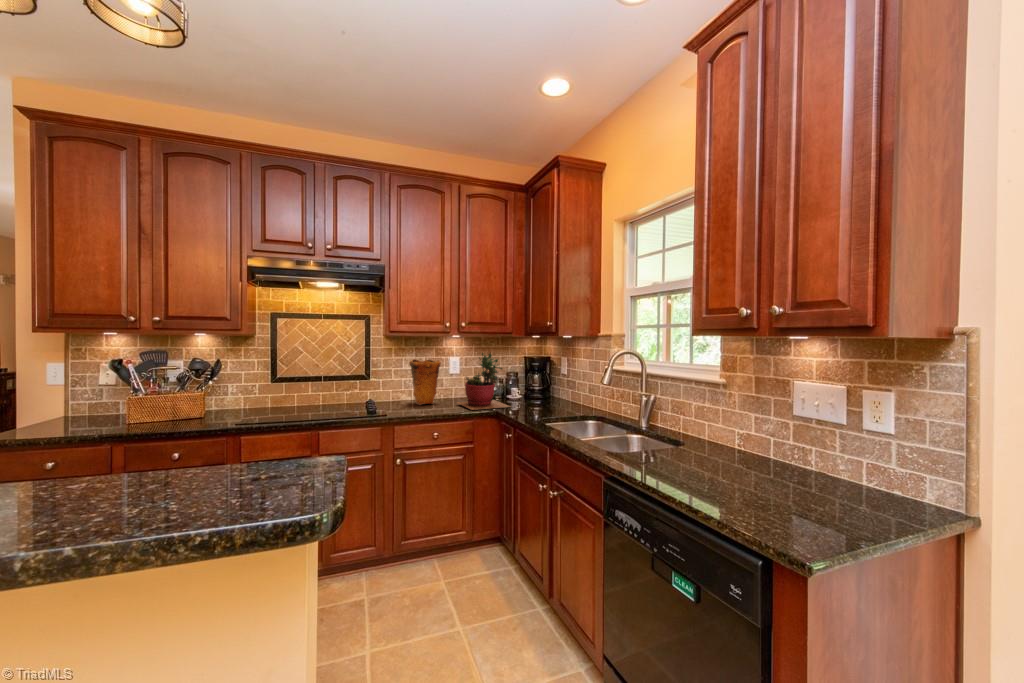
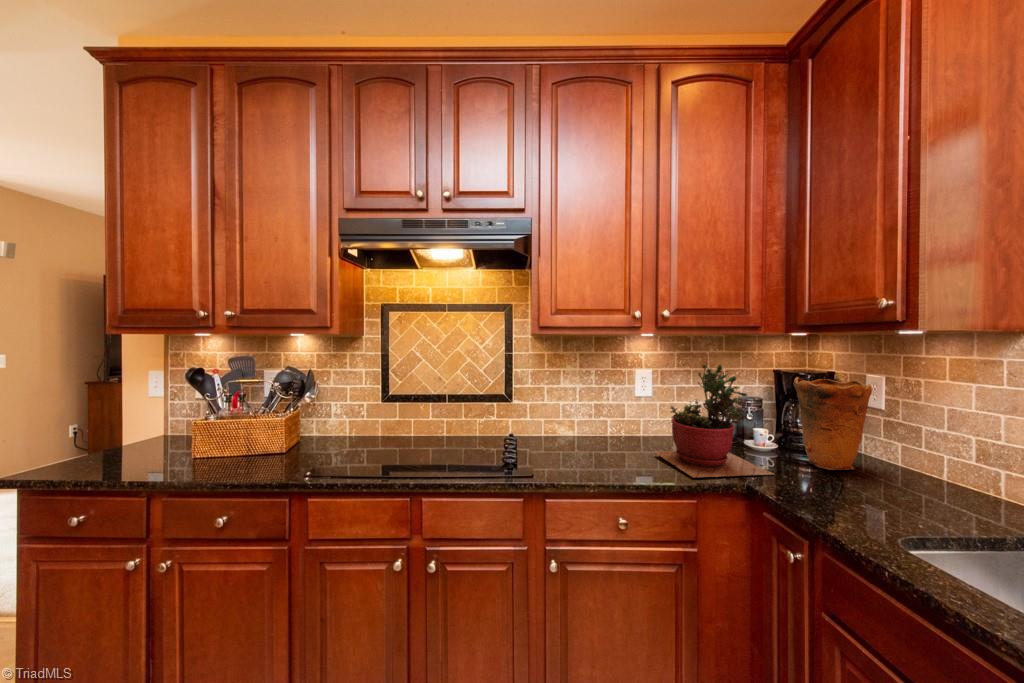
vase: present [409,359,441,405] -> present [794,377,872,470]

